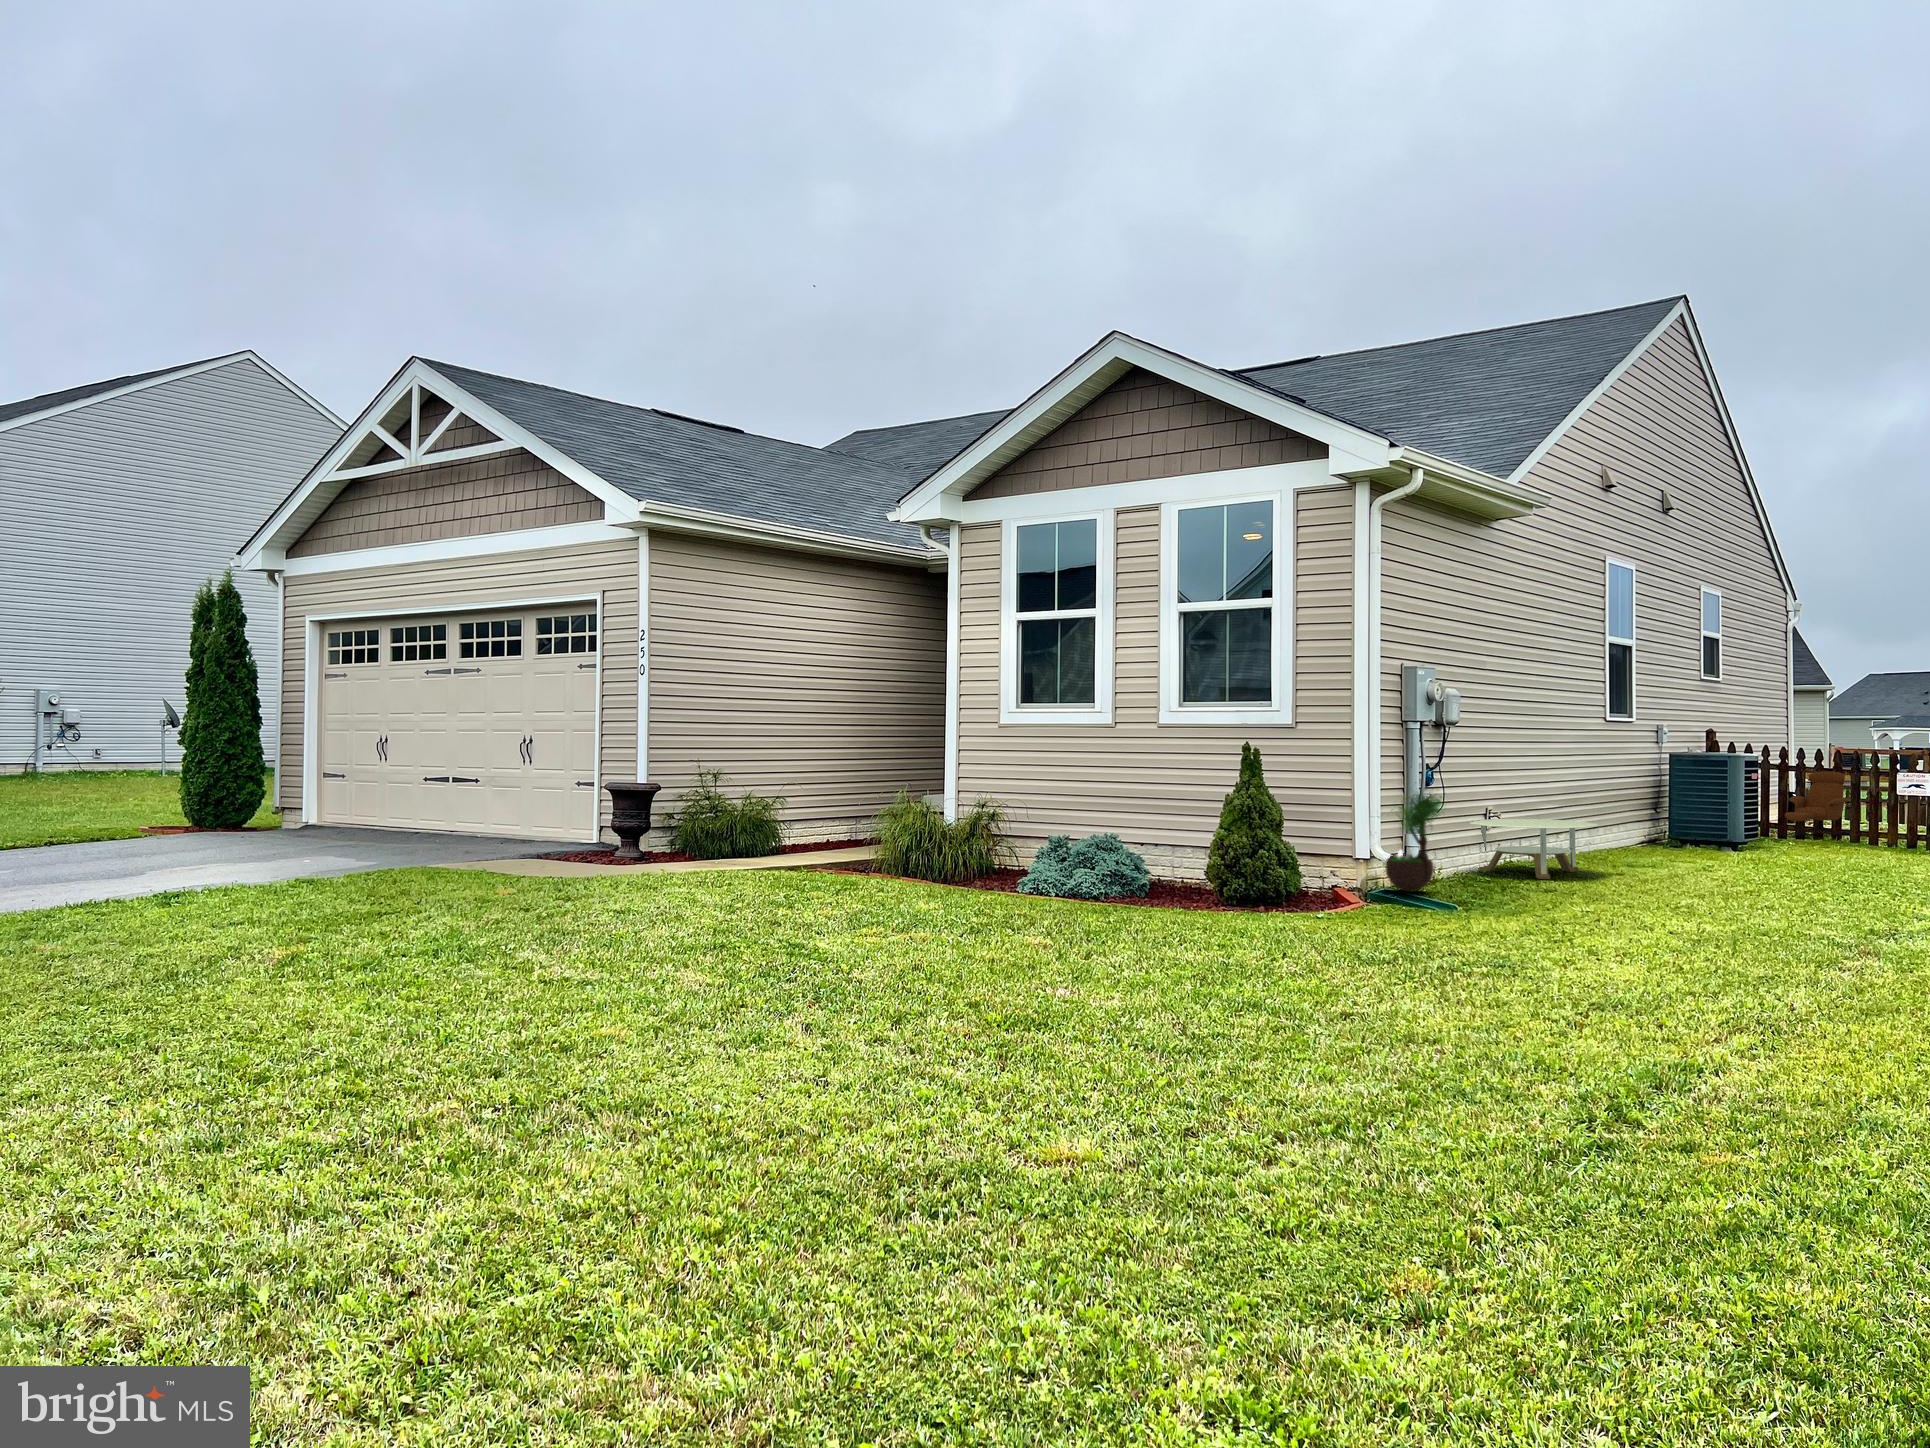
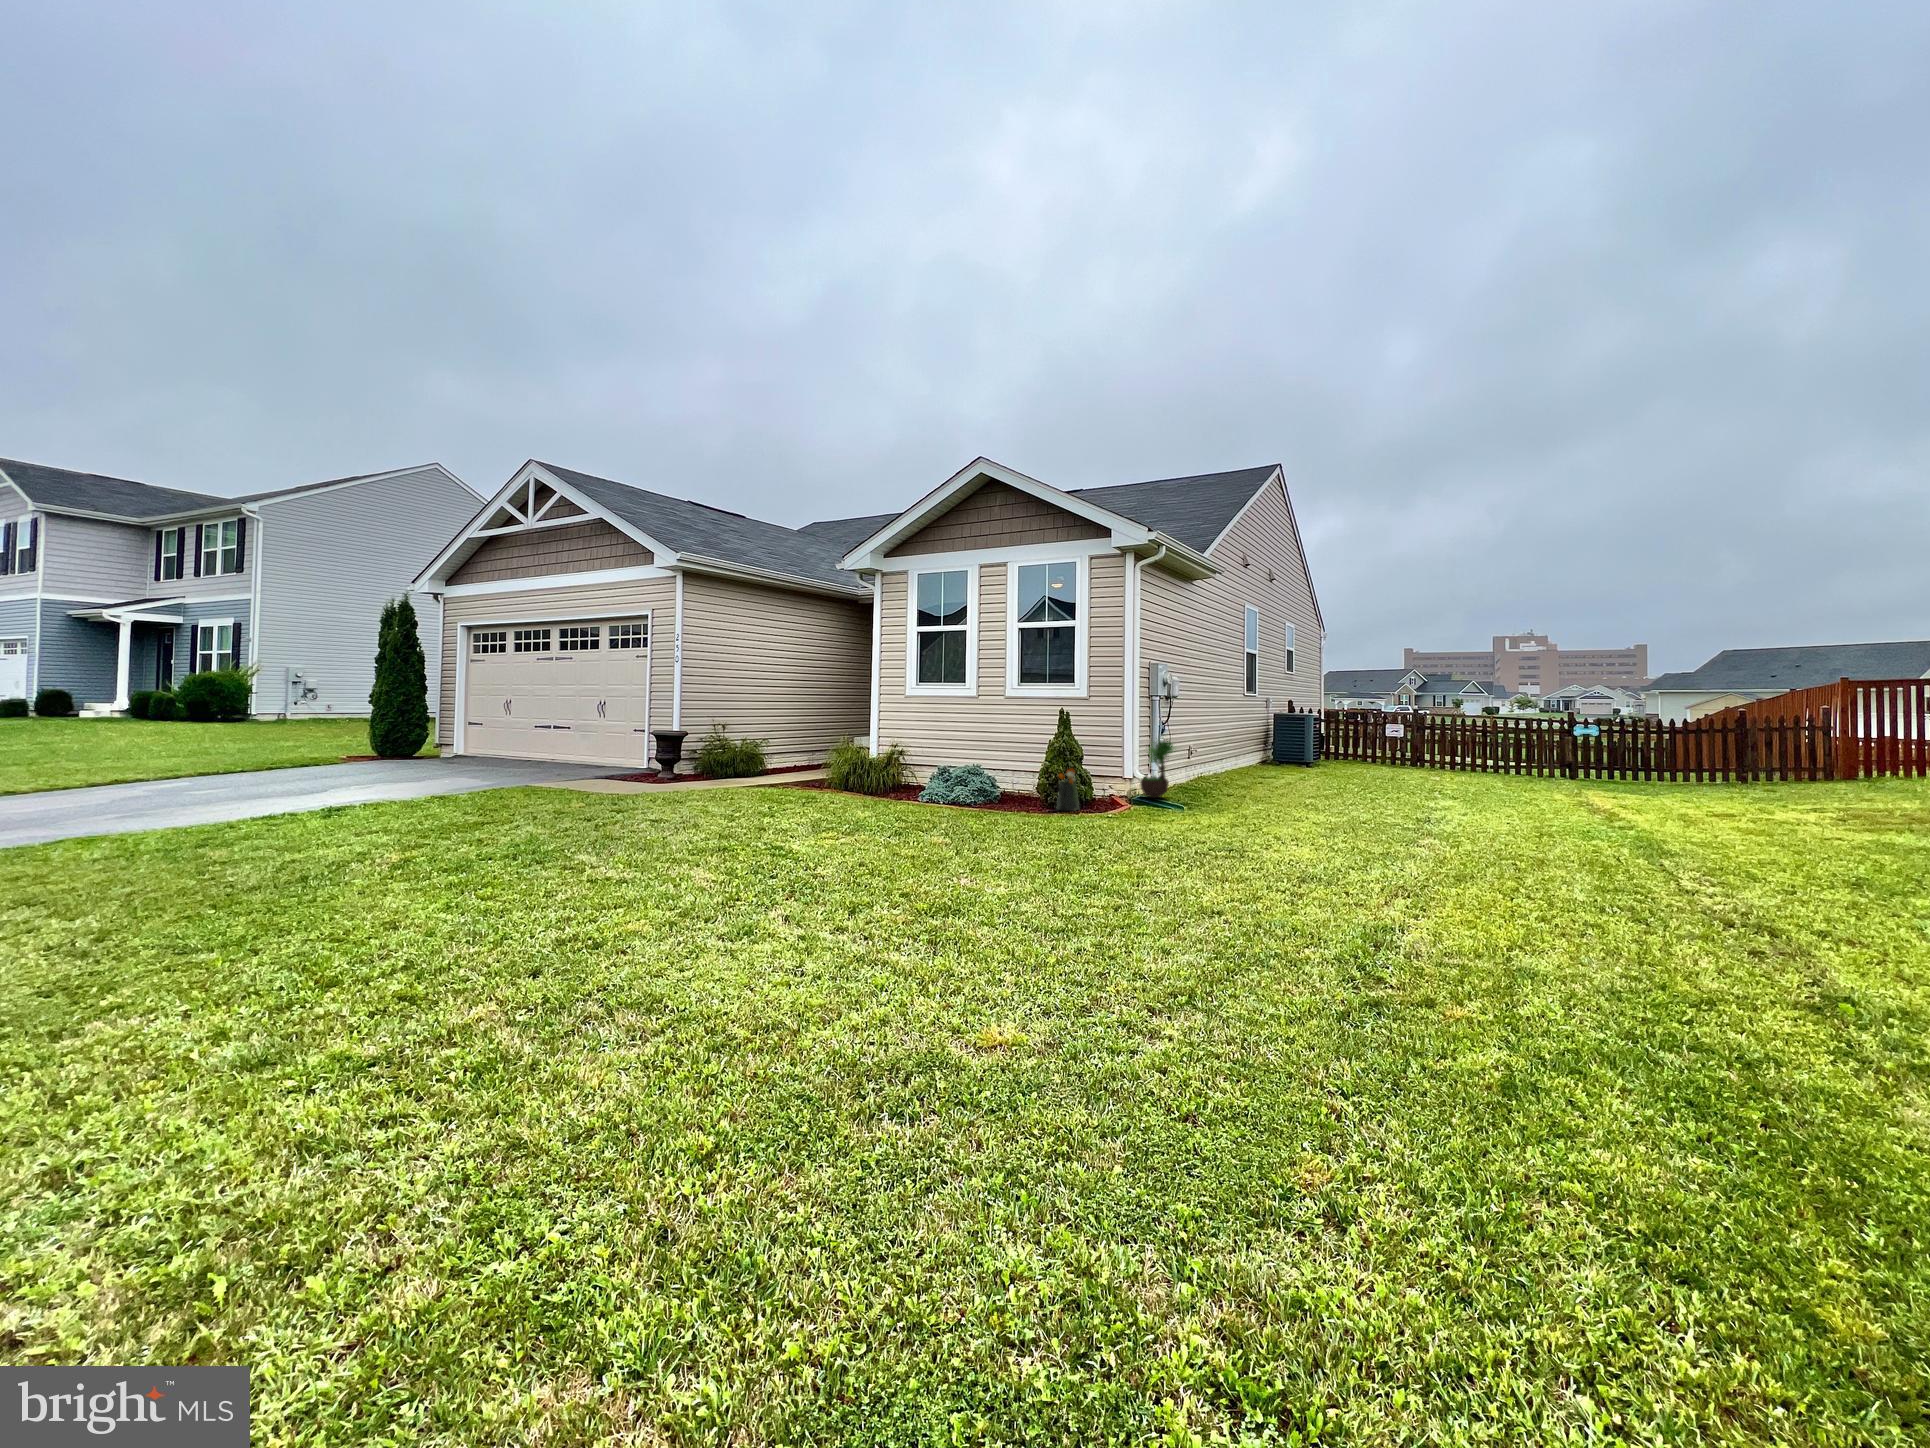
lounge chair: present [1783,771,1849,838] -> none [1346,720,1381,757]
round table: present [1470,819,1599,879] -> none [1184,751,1257,788]
watering can: none [1238,837,1278,906] -> present [1057,769,1079,811]

